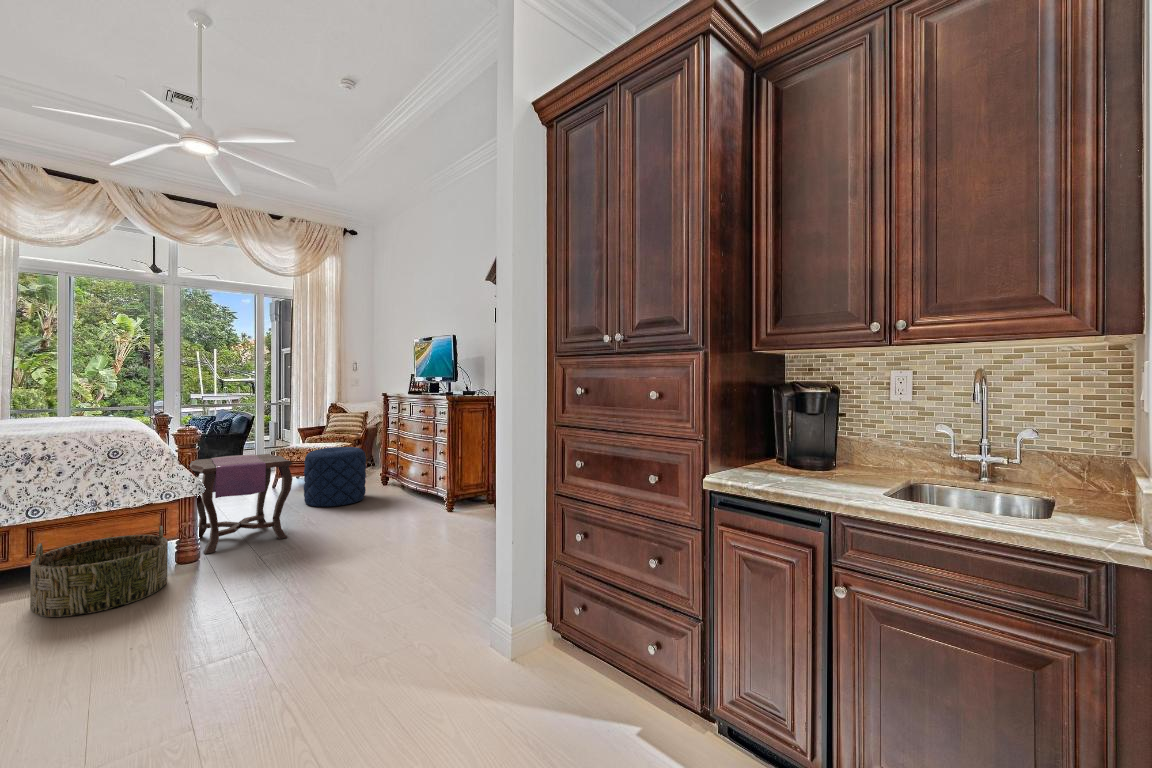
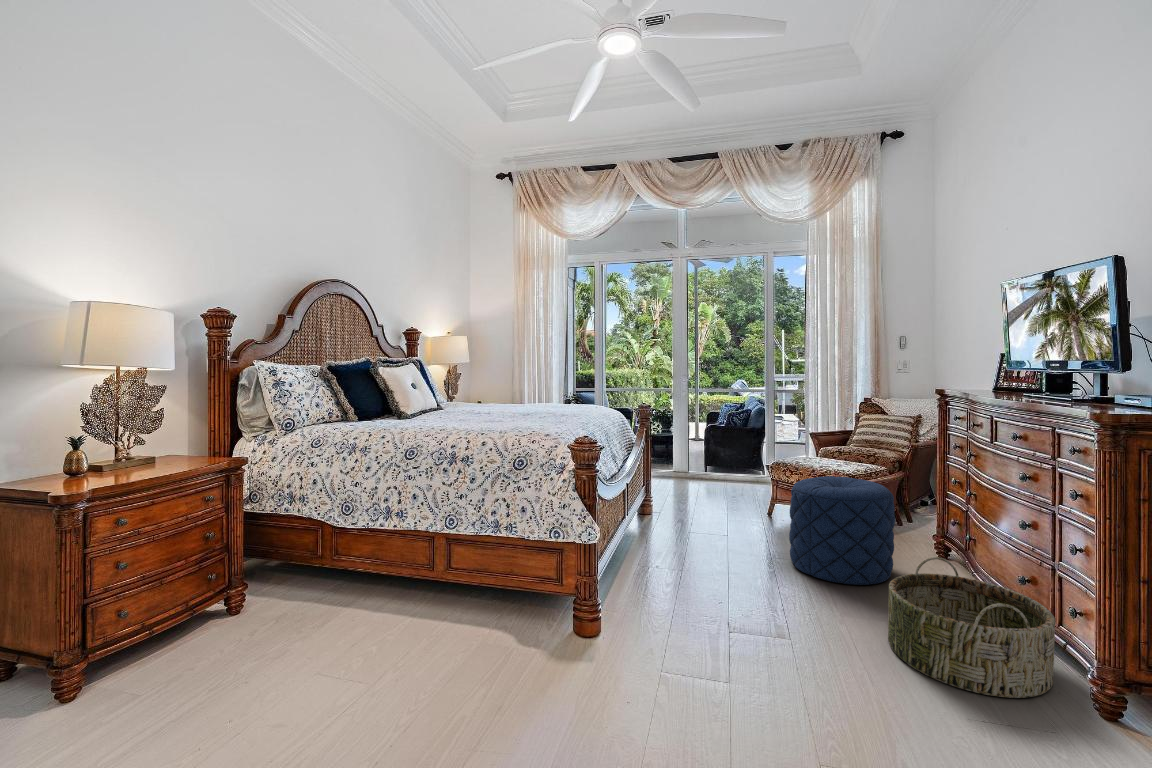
side table: present [190,454,293,554] -> none [610,476,735,633]
basket: present [30,526,168,617] -> present [888,557,1055,698]

